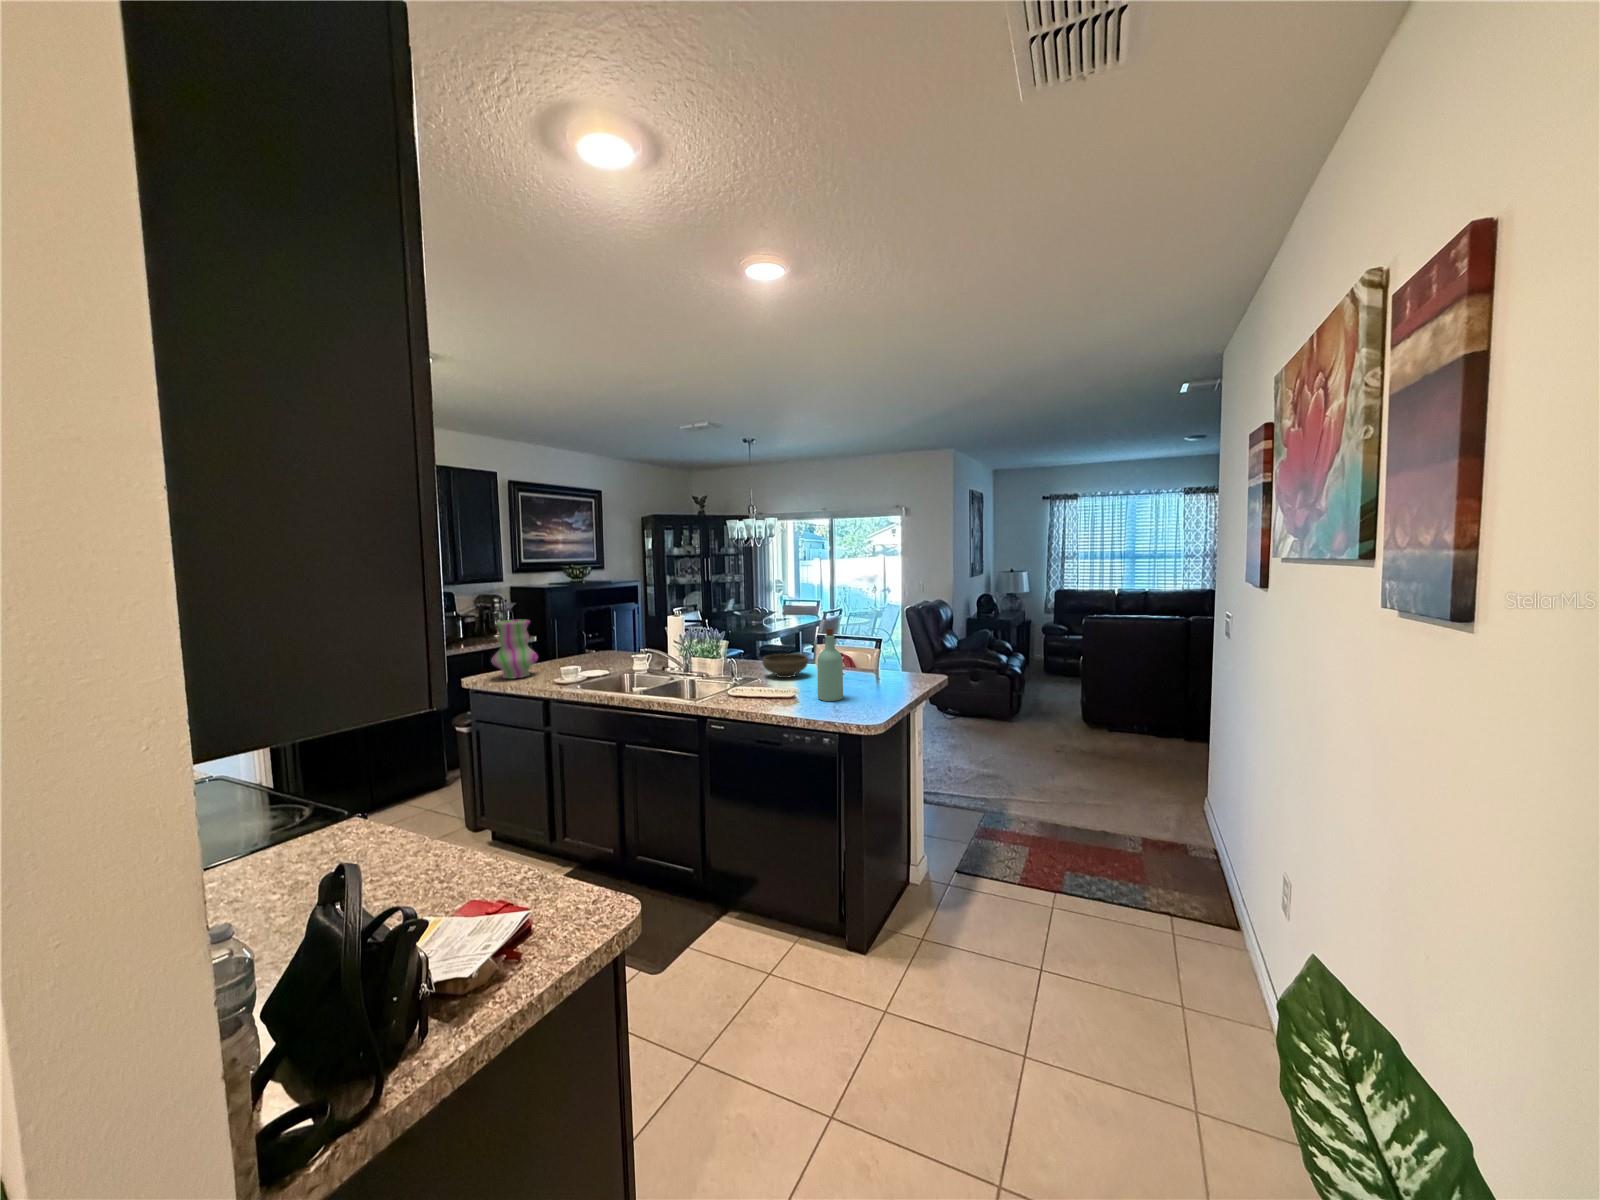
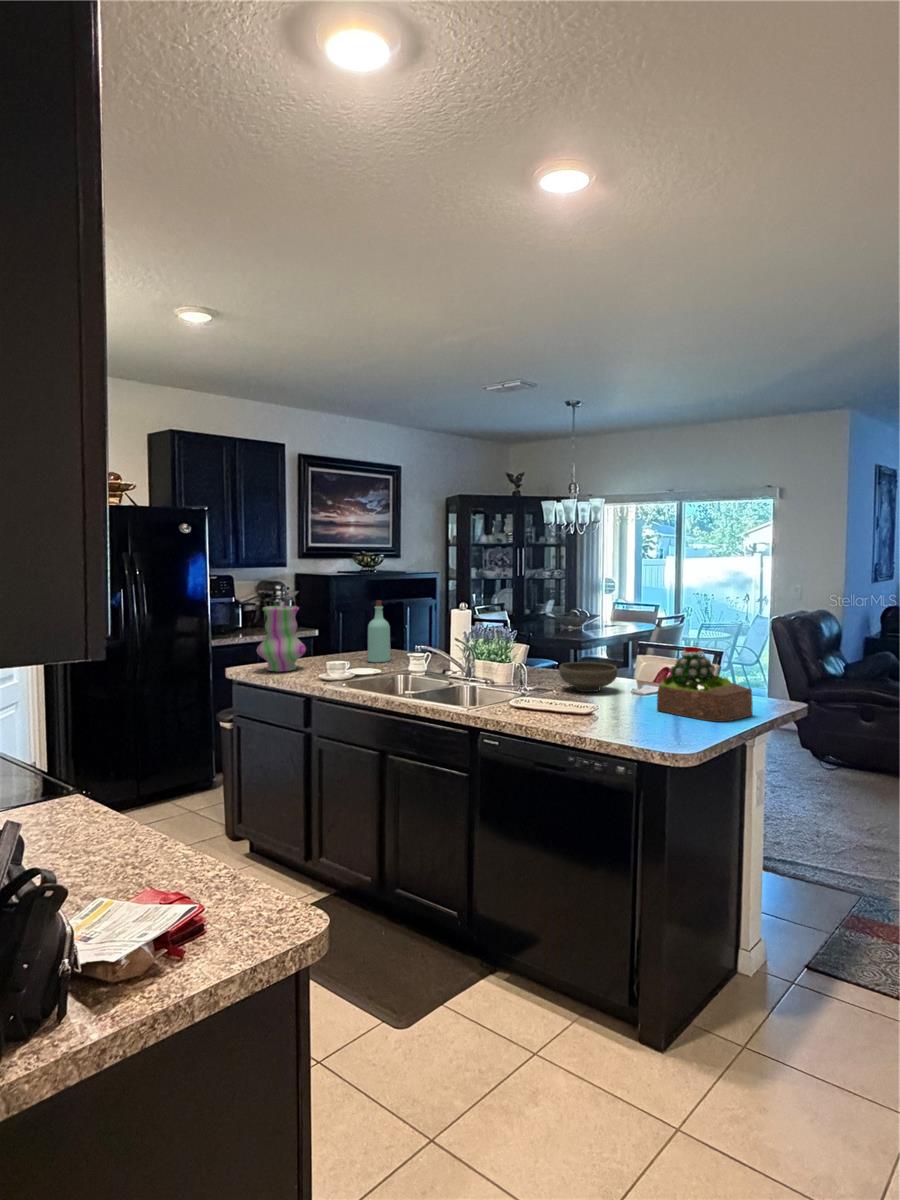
bottle: present [817,628,843,701] -> present [368,601,390,662]
succulent plant: none [843,639,912,695] -> present [657,647,753,722]

